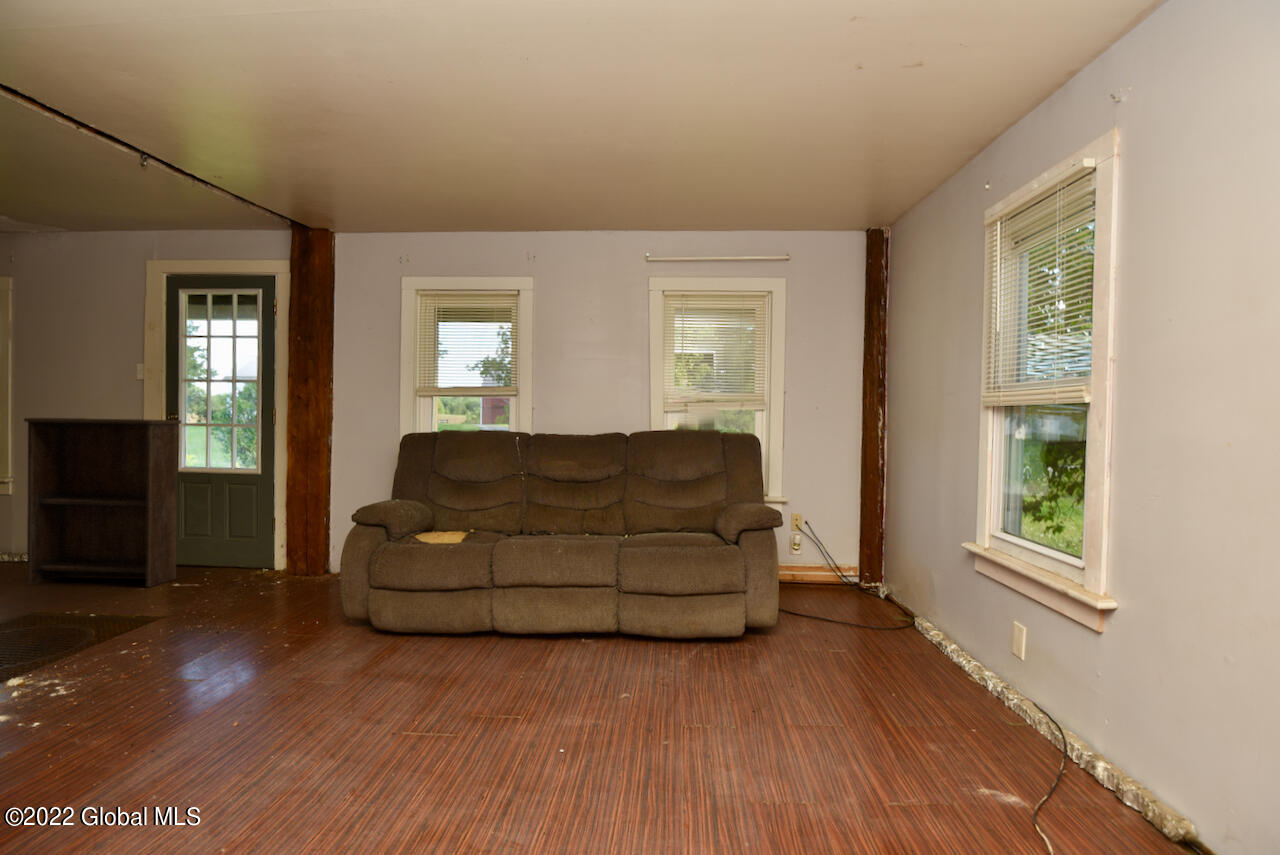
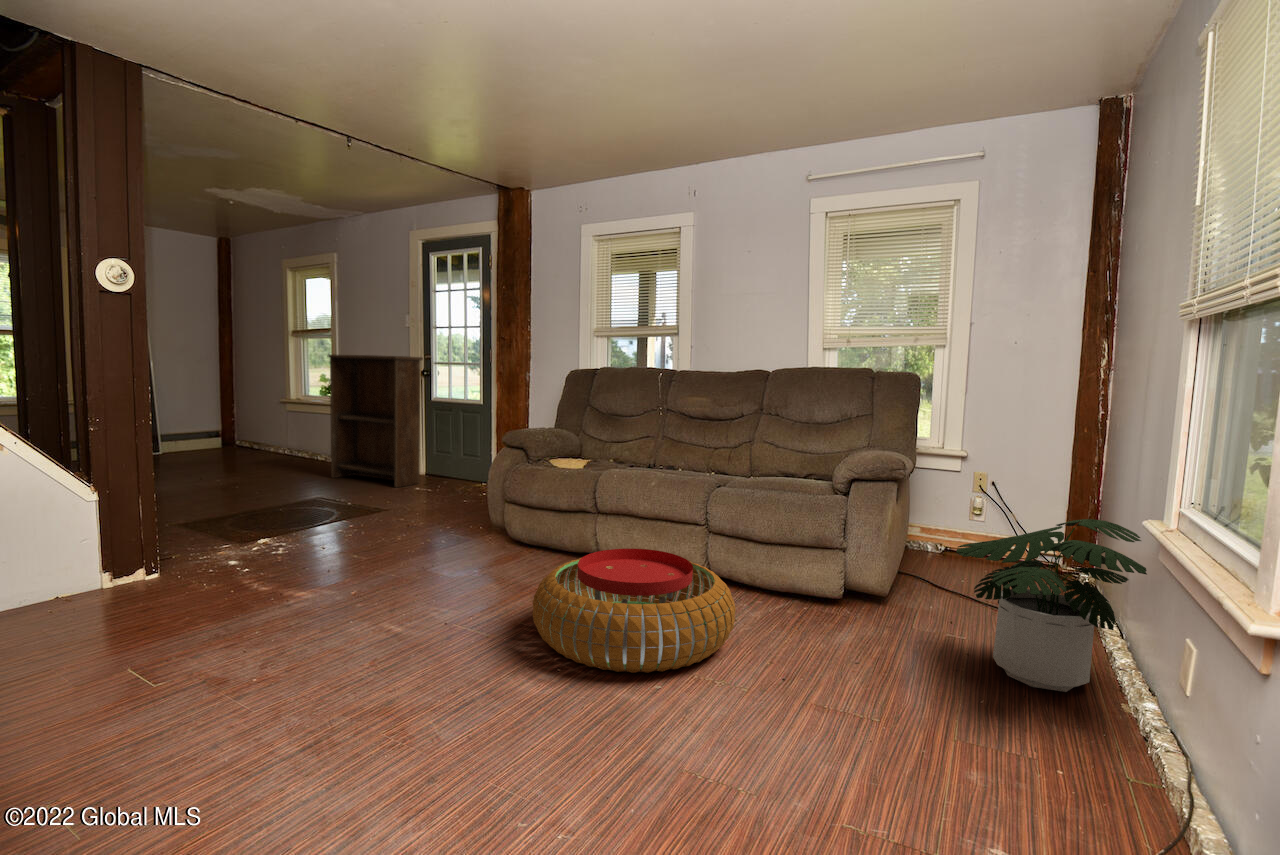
potted plant: none [840,548,983,677] -> present [956,519,1147,692]
pouf: none [516,615,705,731] -> present [532,549,736,673]

